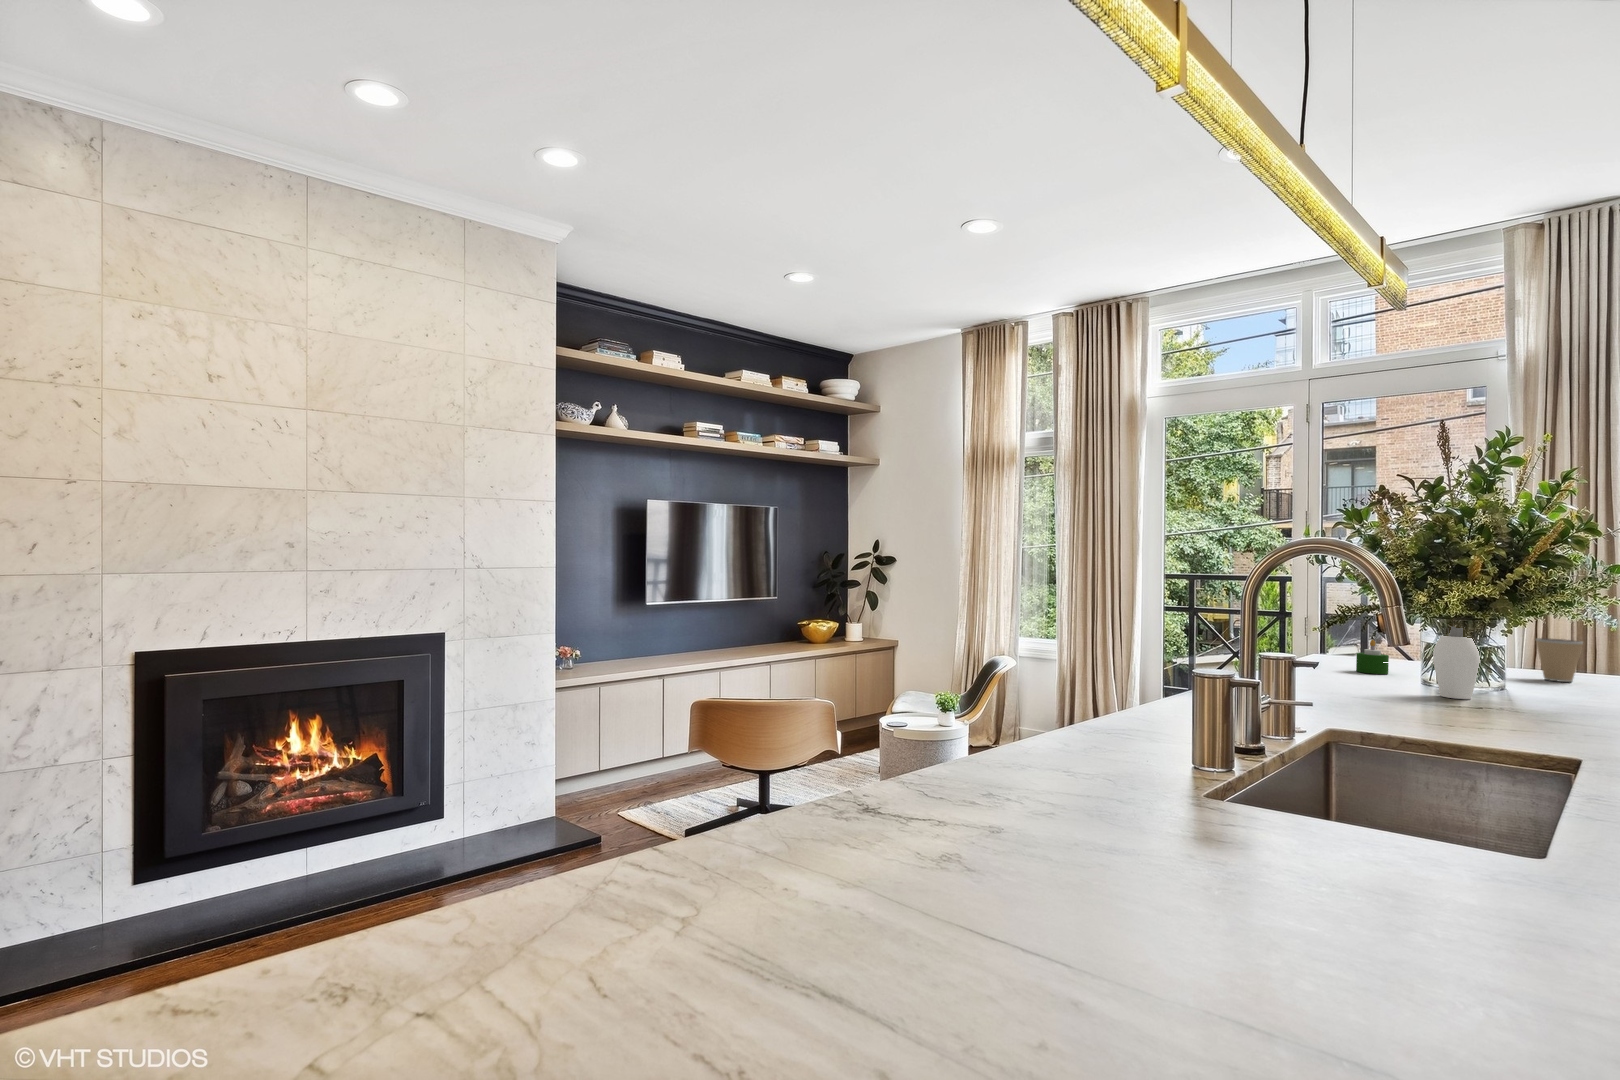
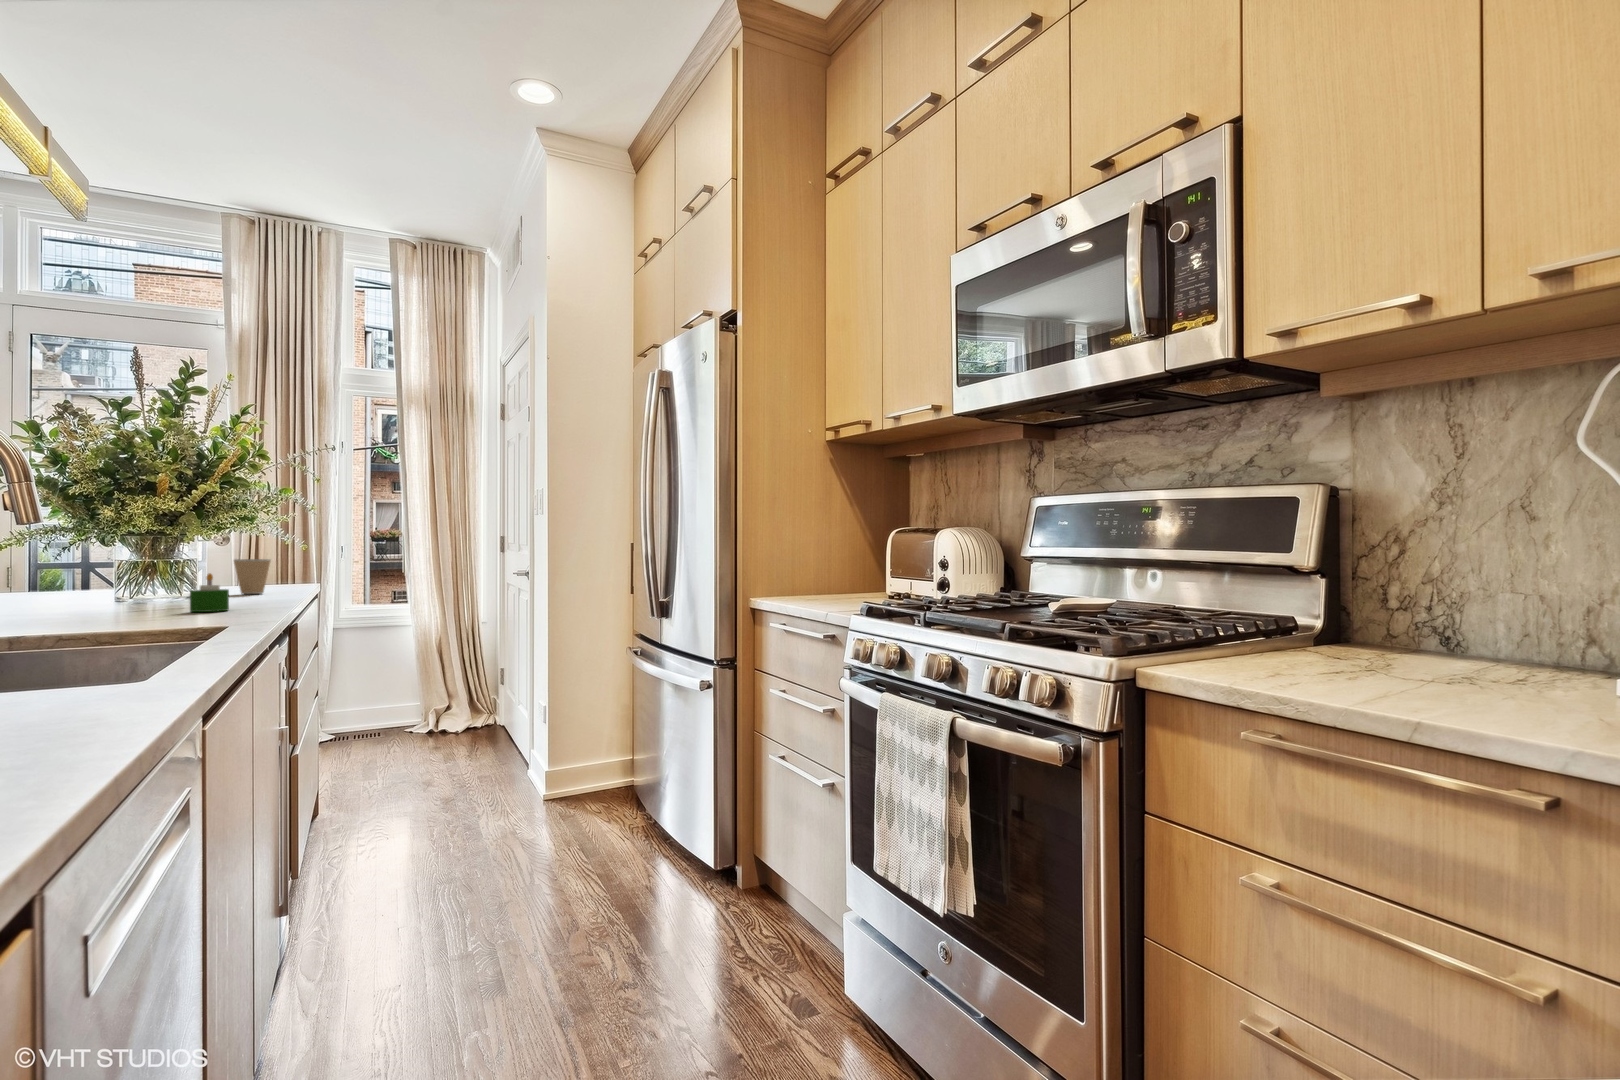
soap dispenser: present [1433,626,1481,699] -> none [125,528,185,611]
candle: present [1356,640,1389,674] -> present [190,573,229,612]

